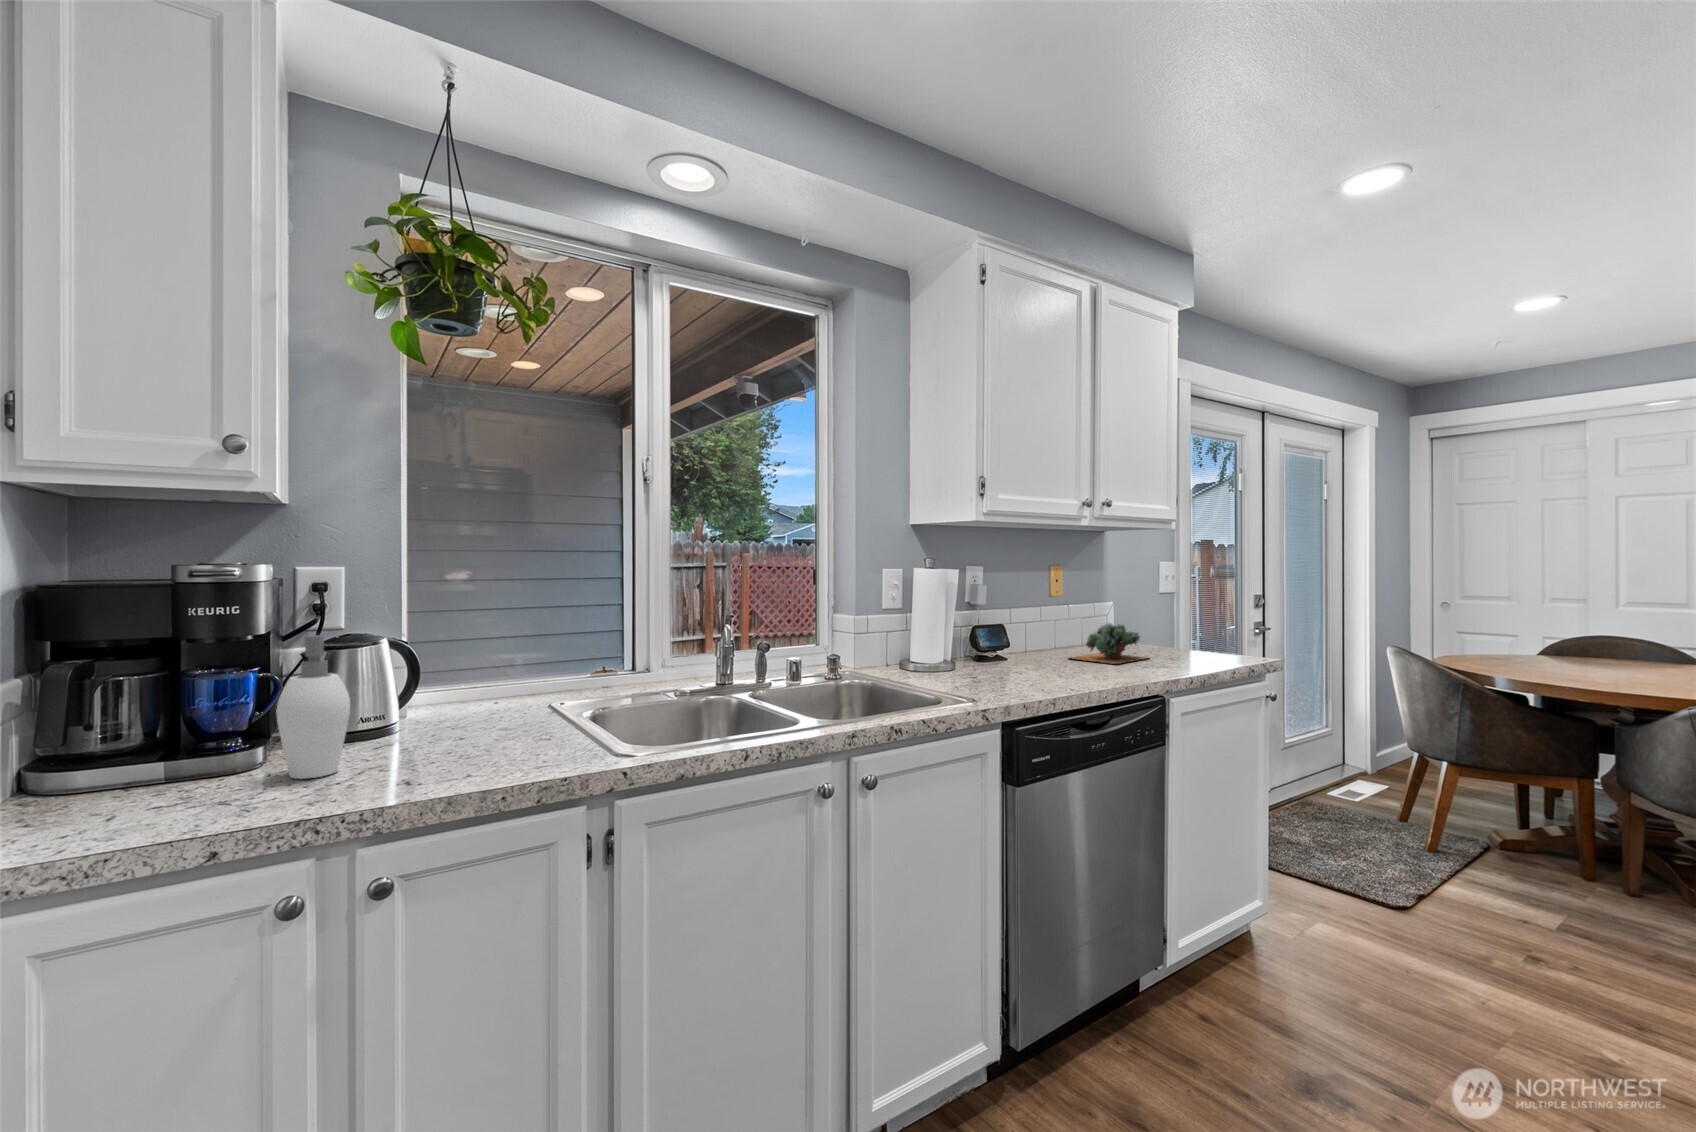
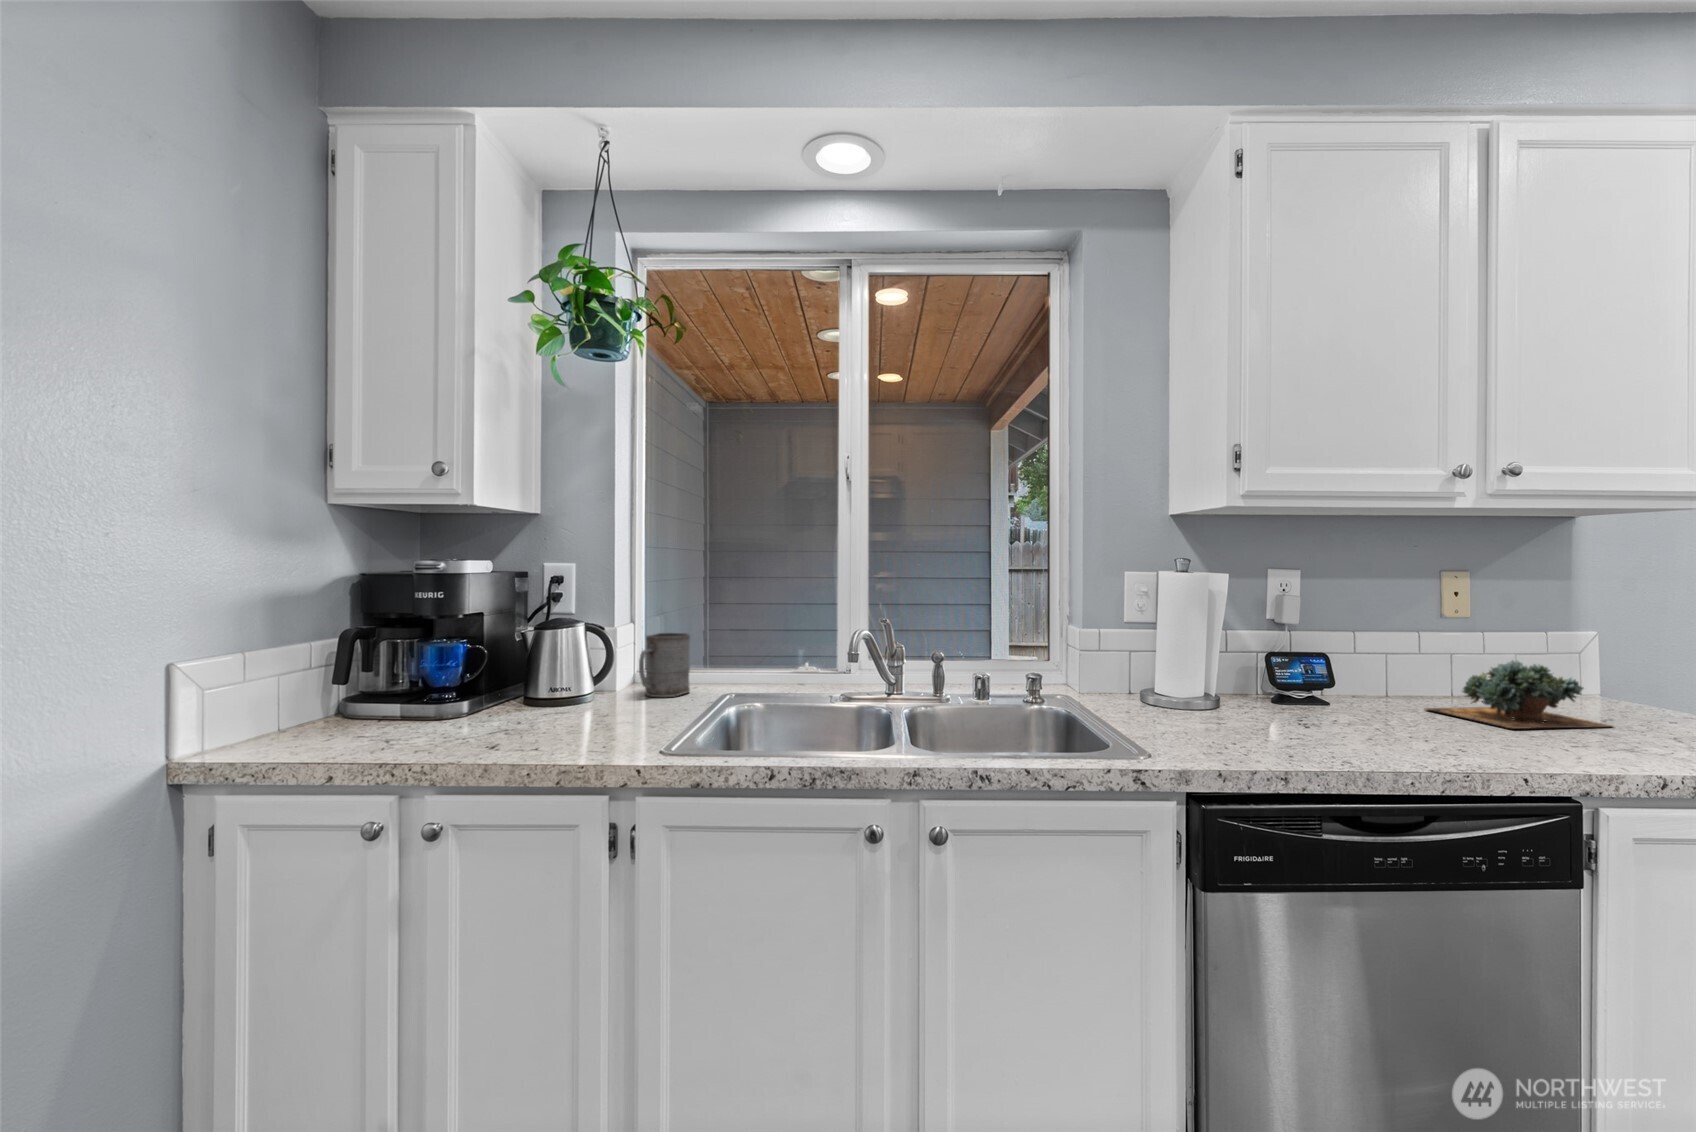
soap dispenser: present [276,635,371,779] -> none [446,618,507,730]
mug: none [452,643,508,719] -> present [639,633,690,697]

